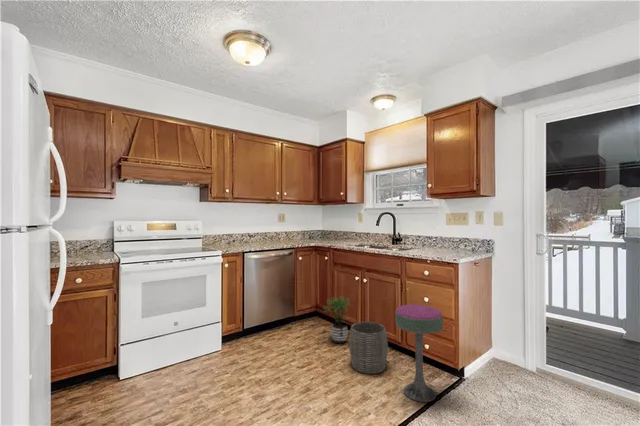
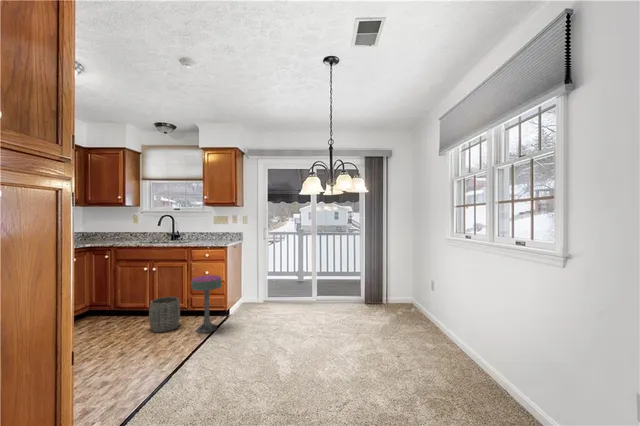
potted plant: present [326,297,349,343] -> none [114,284,142,324]

